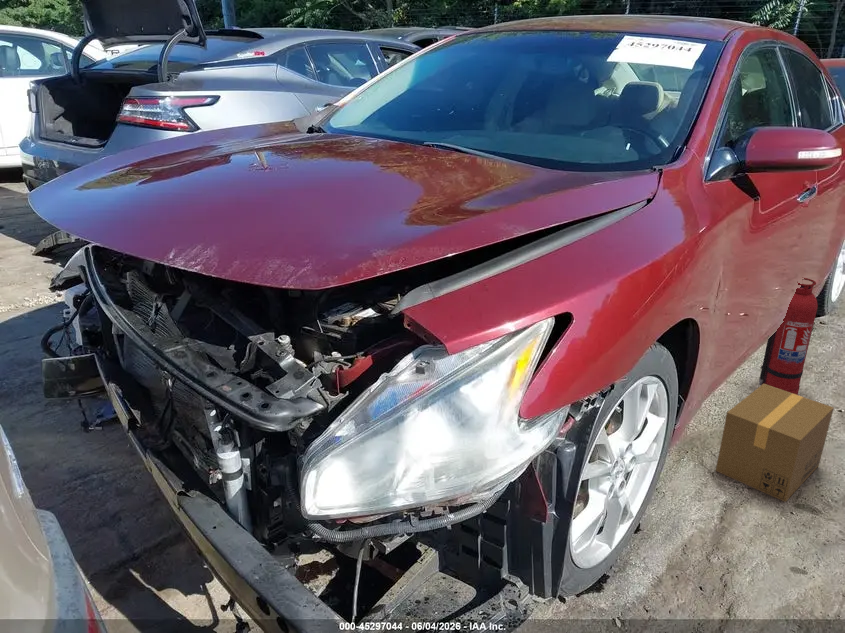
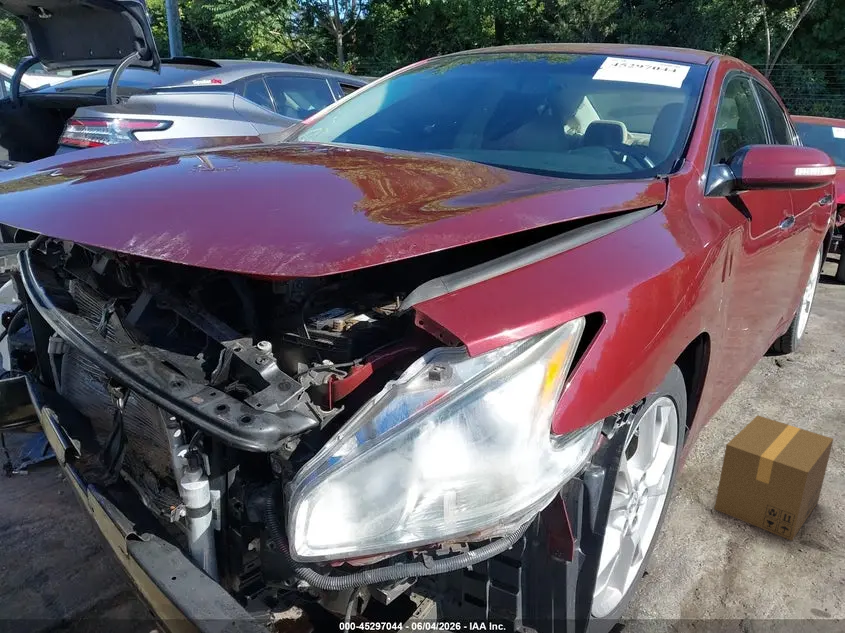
fire extinguisher: present [759,278,818,395] -> none [743,307,802,437]

